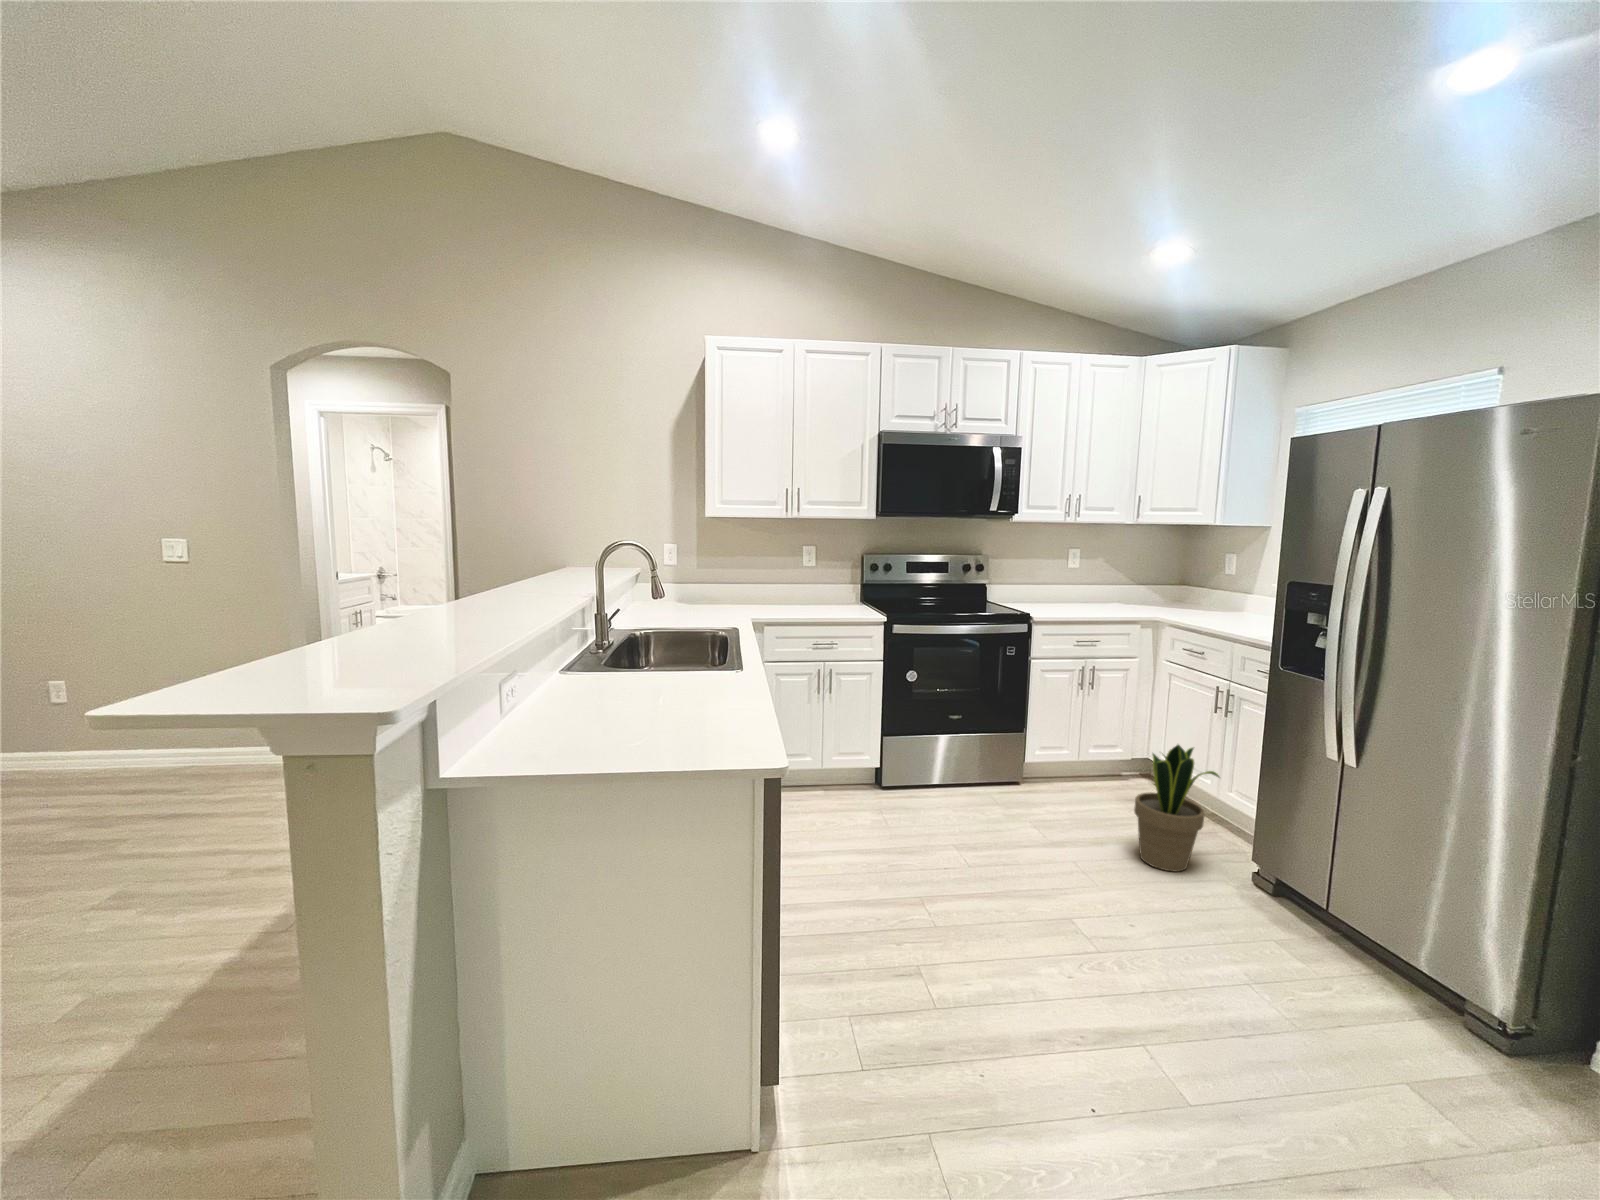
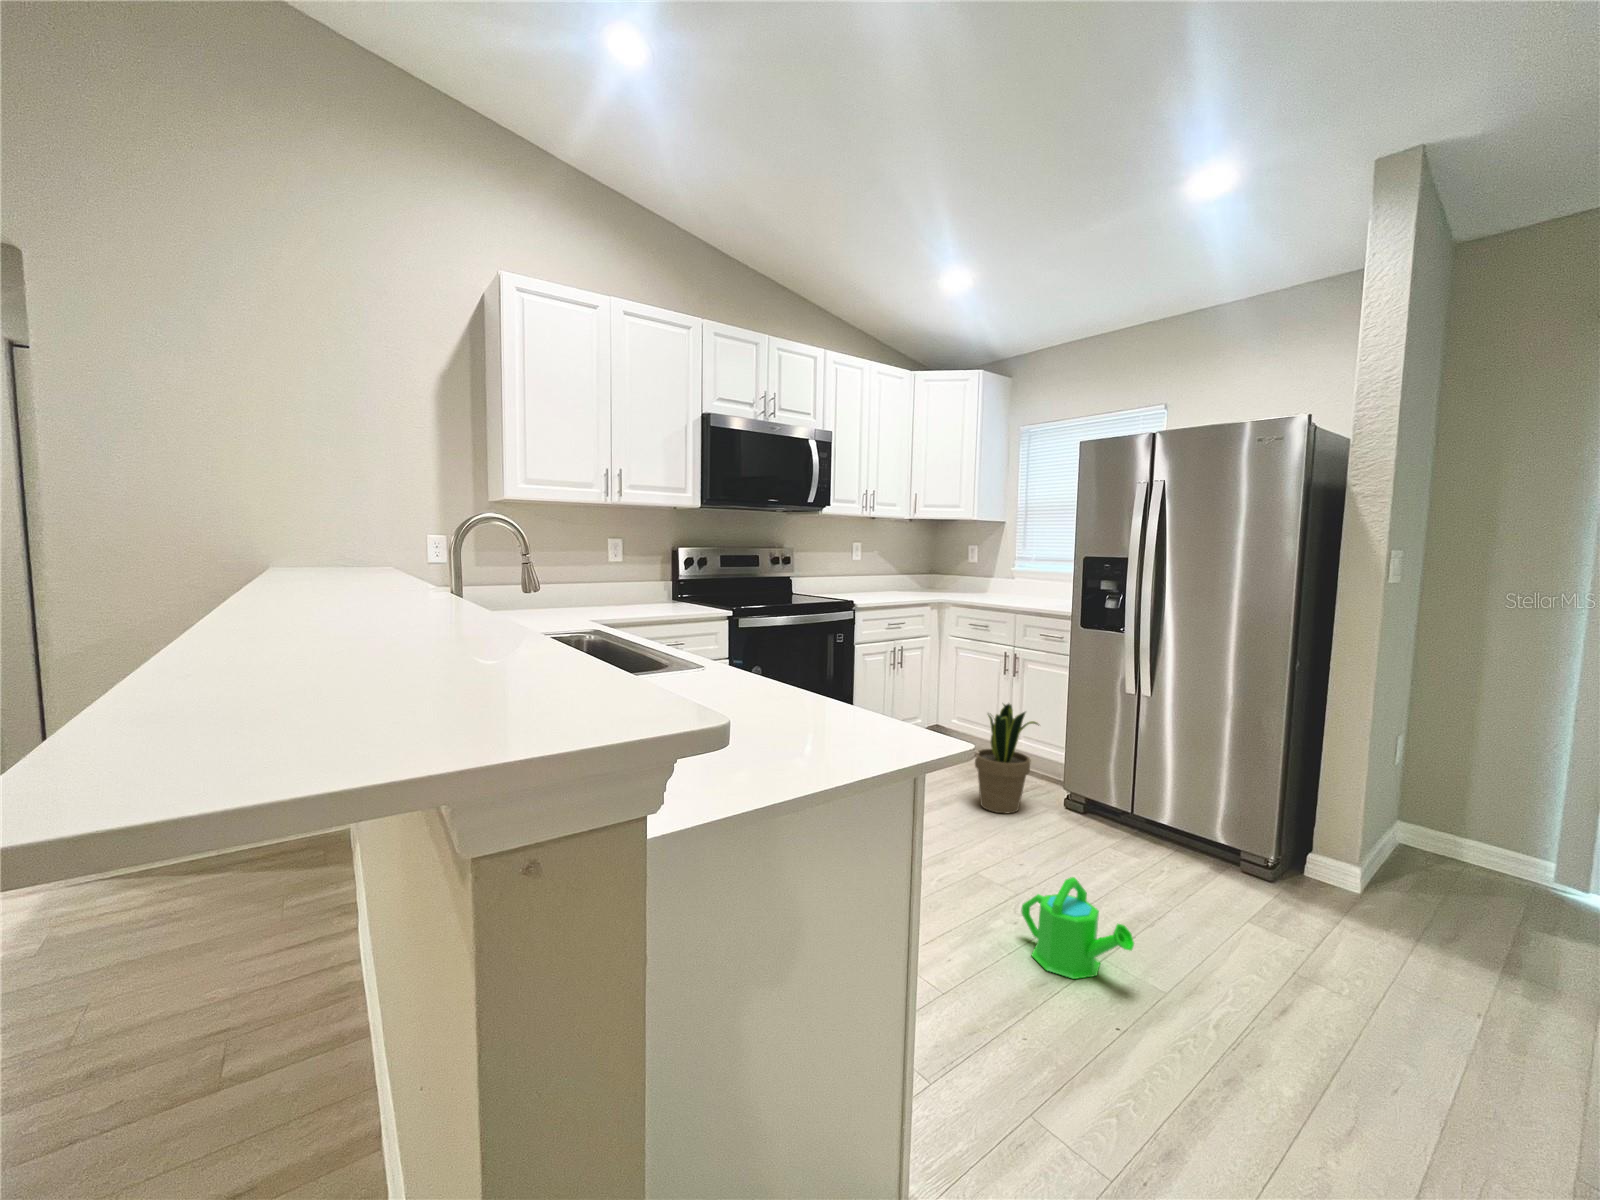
watering can: none [1044,953,1140,1071] -> present [1021,877,1134,979]

